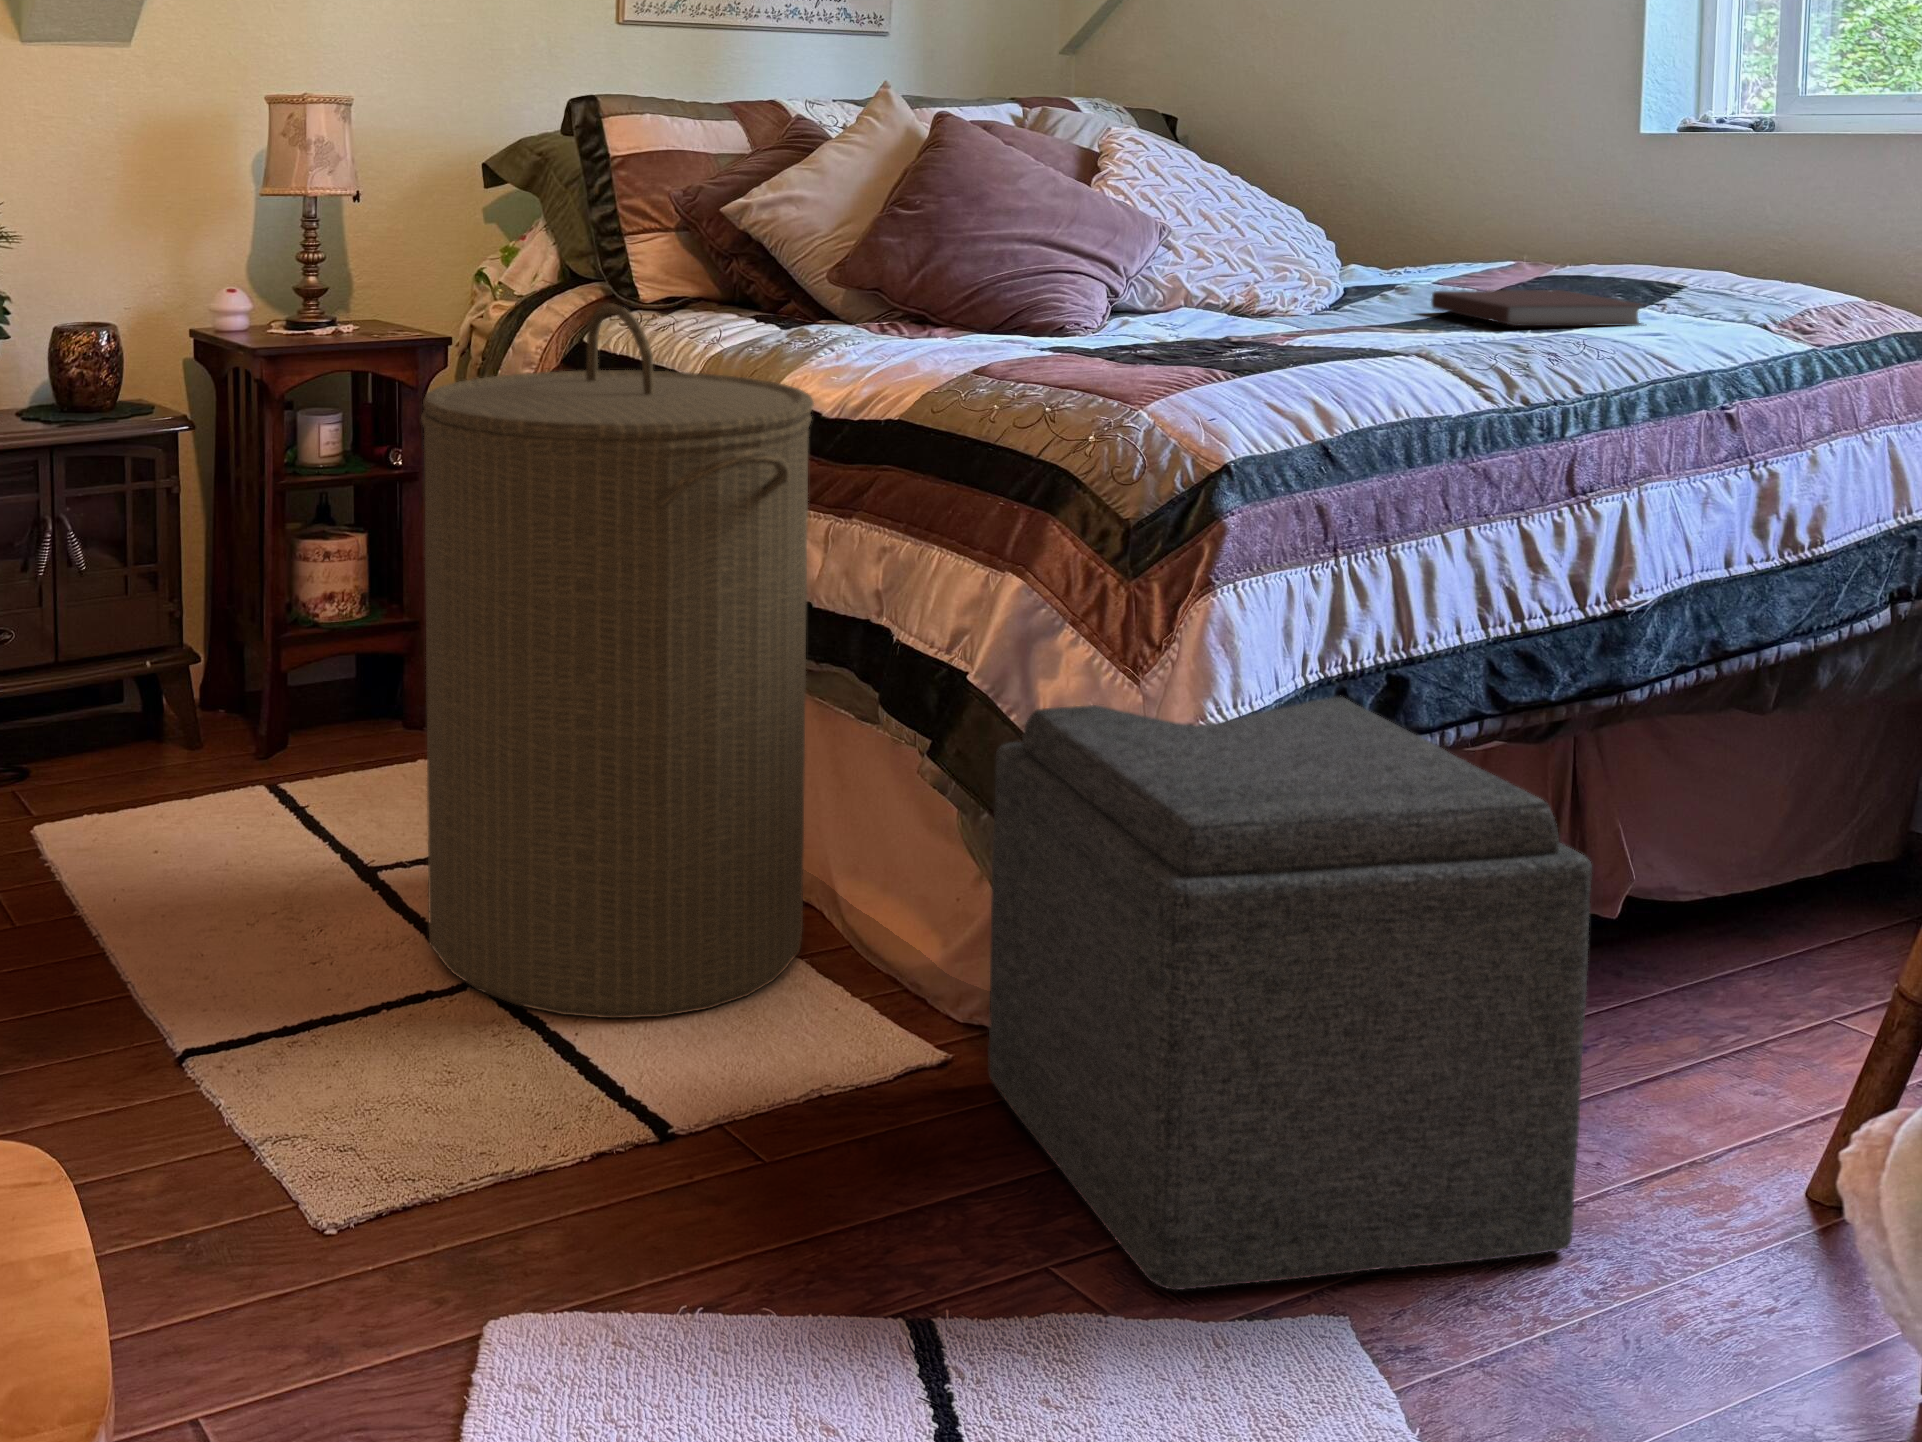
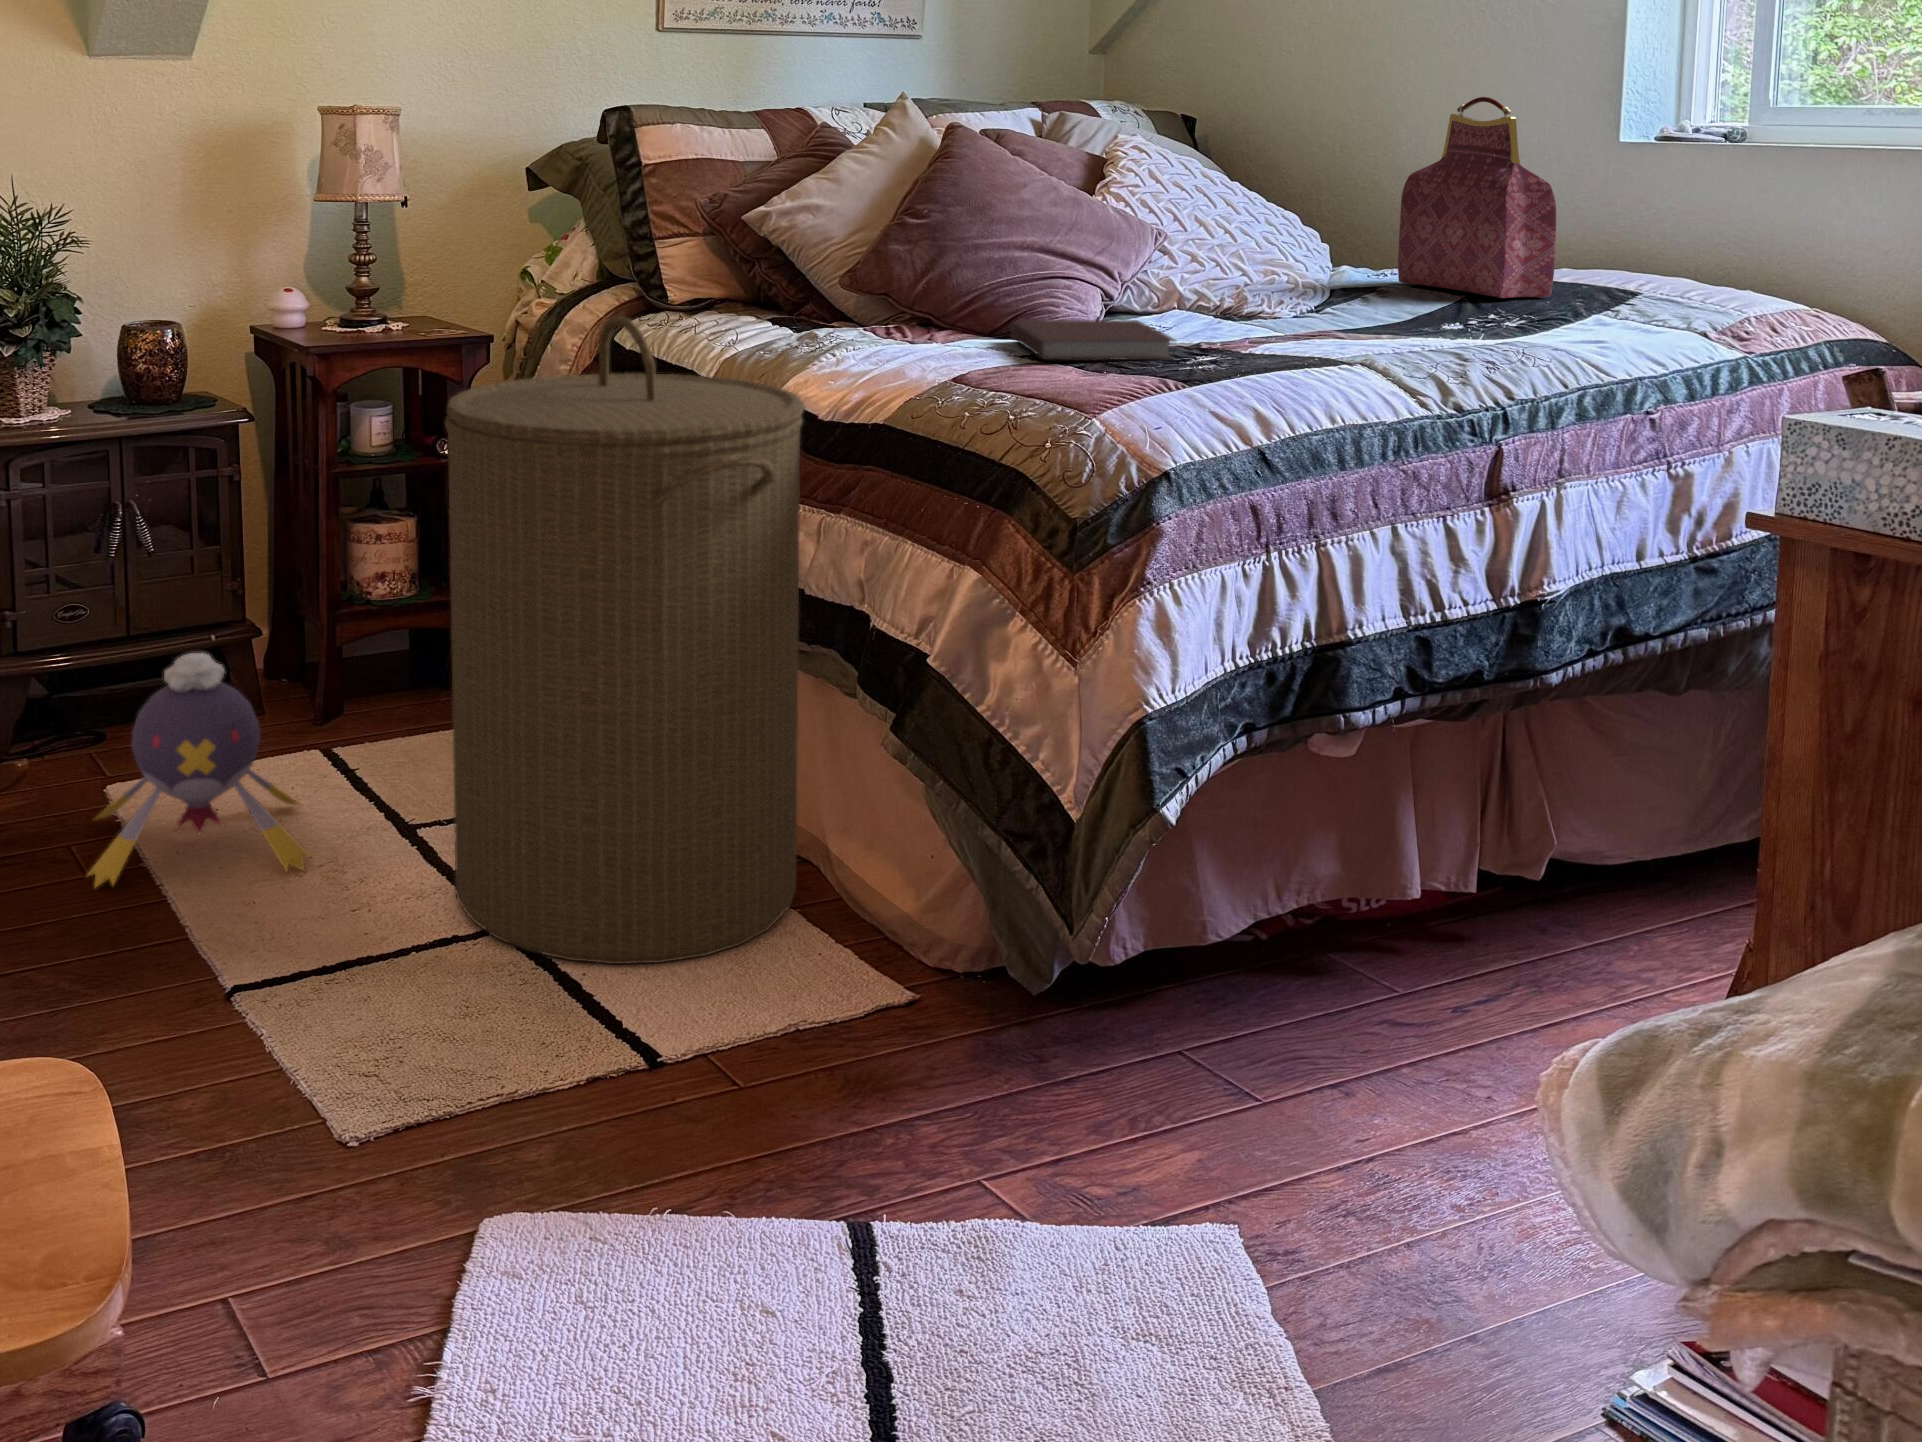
handbag: none [1410,85,1586,295] -> present [1398,97,1556,298]
notebook: present [1431,290,1644,326] -> present [1011,320,1175,360]
plush toy: none [17,676,269,938] -> present [87,653,311,887]
ottoman: present [989,697,1592,1290] -> none [946,677,1462,1201]

